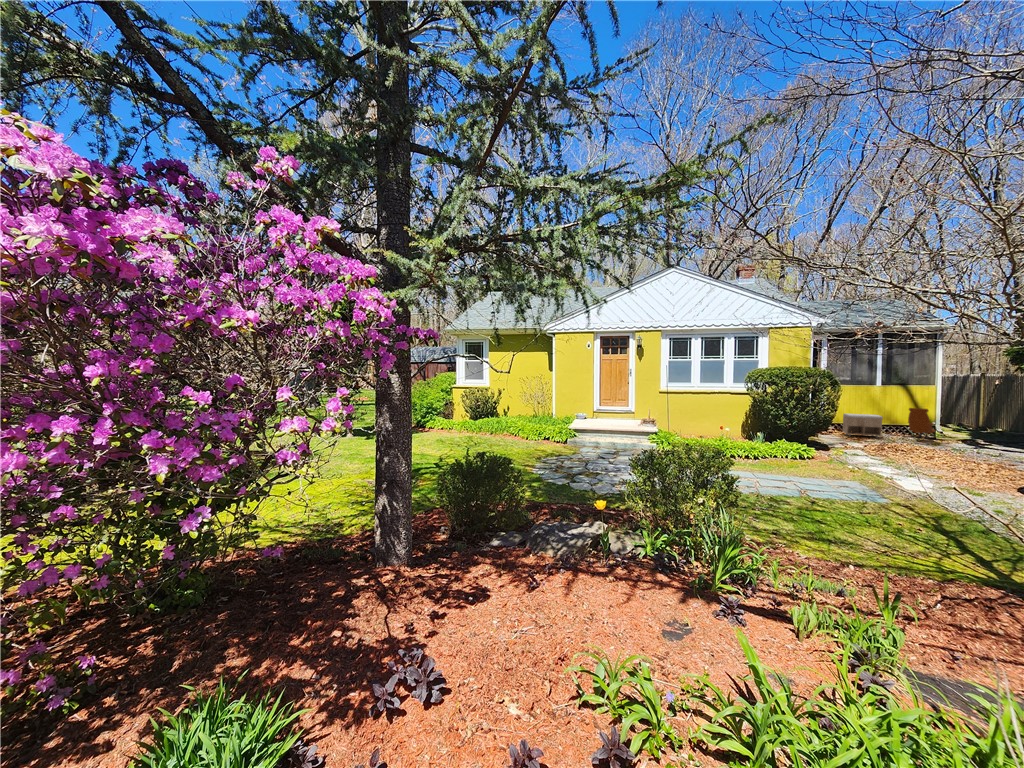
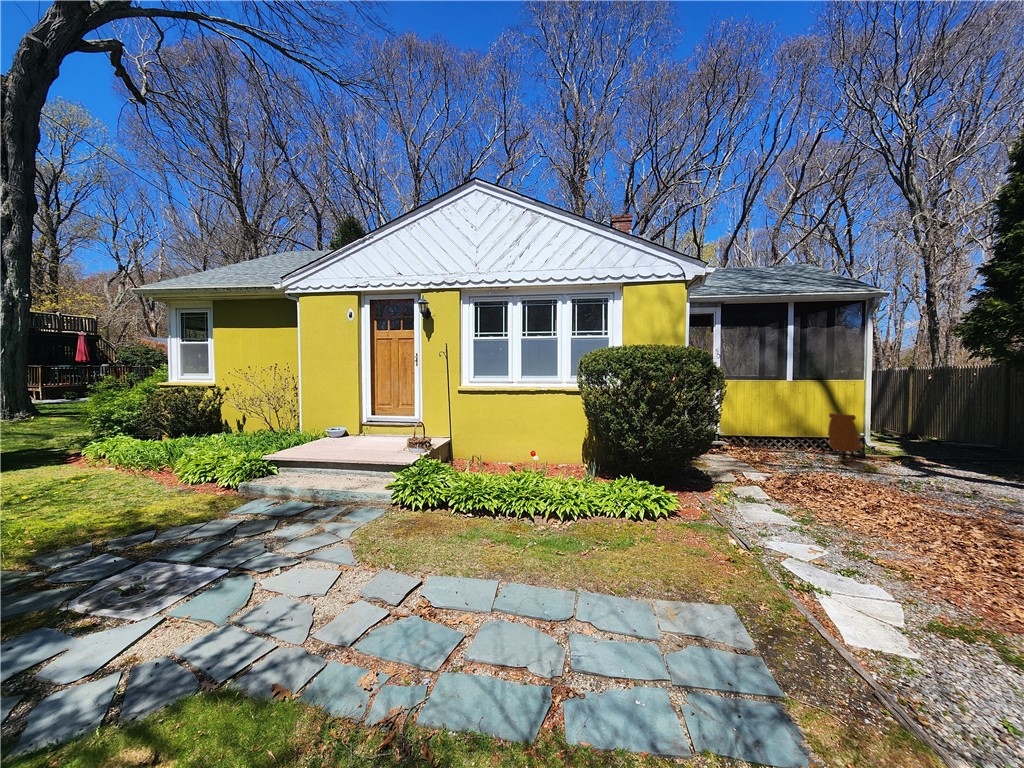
storage bench: present [843,414,883,437] -> none [741,421,794,457]

